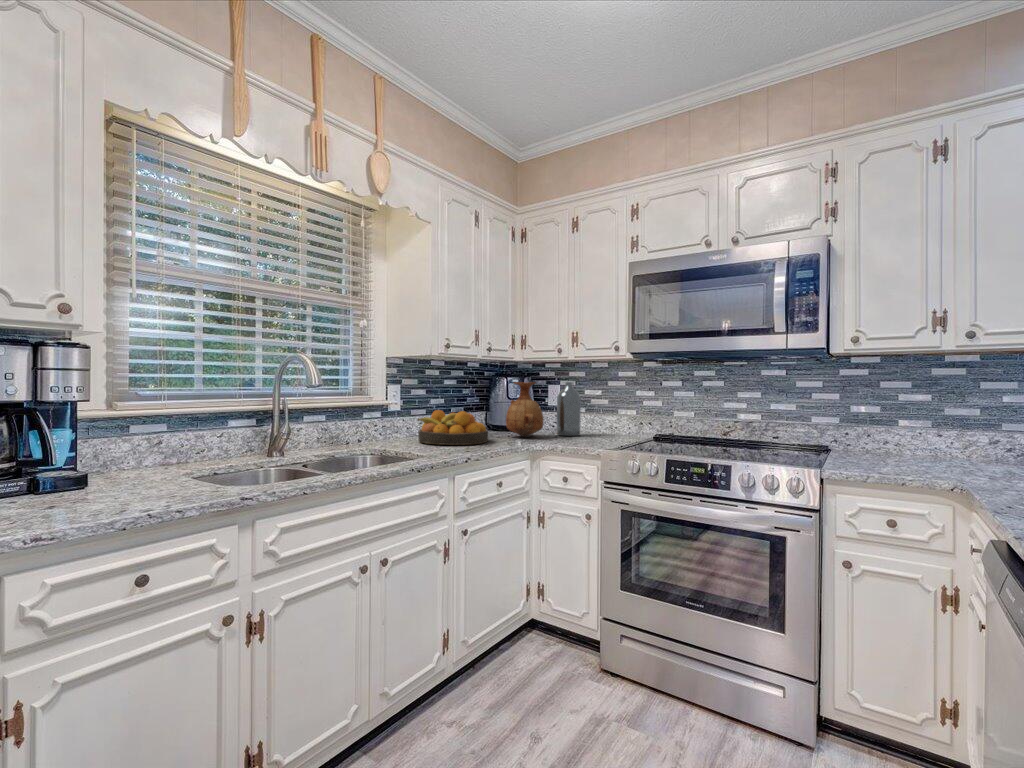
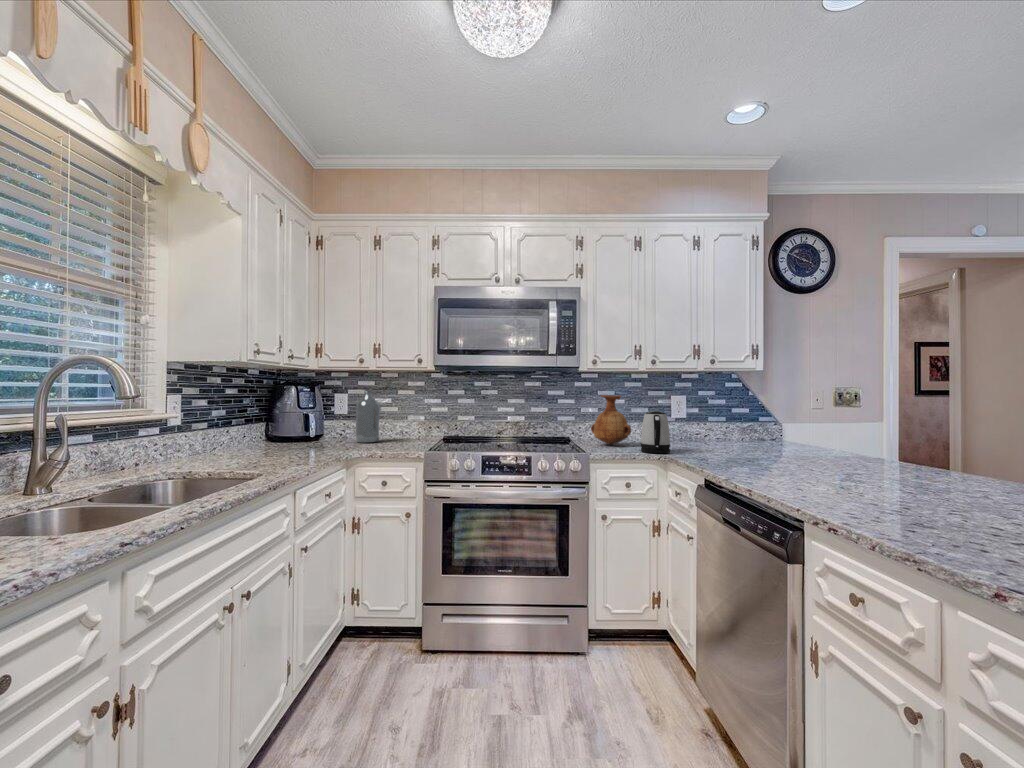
vase: present [506,382,544,437] -> present [591,395,631,445]
fruit bowl: present [417,410,488,445] -> none [215,422,301,460]
kettle: none [928,411,988,480] -> present [641,411,670,453]

